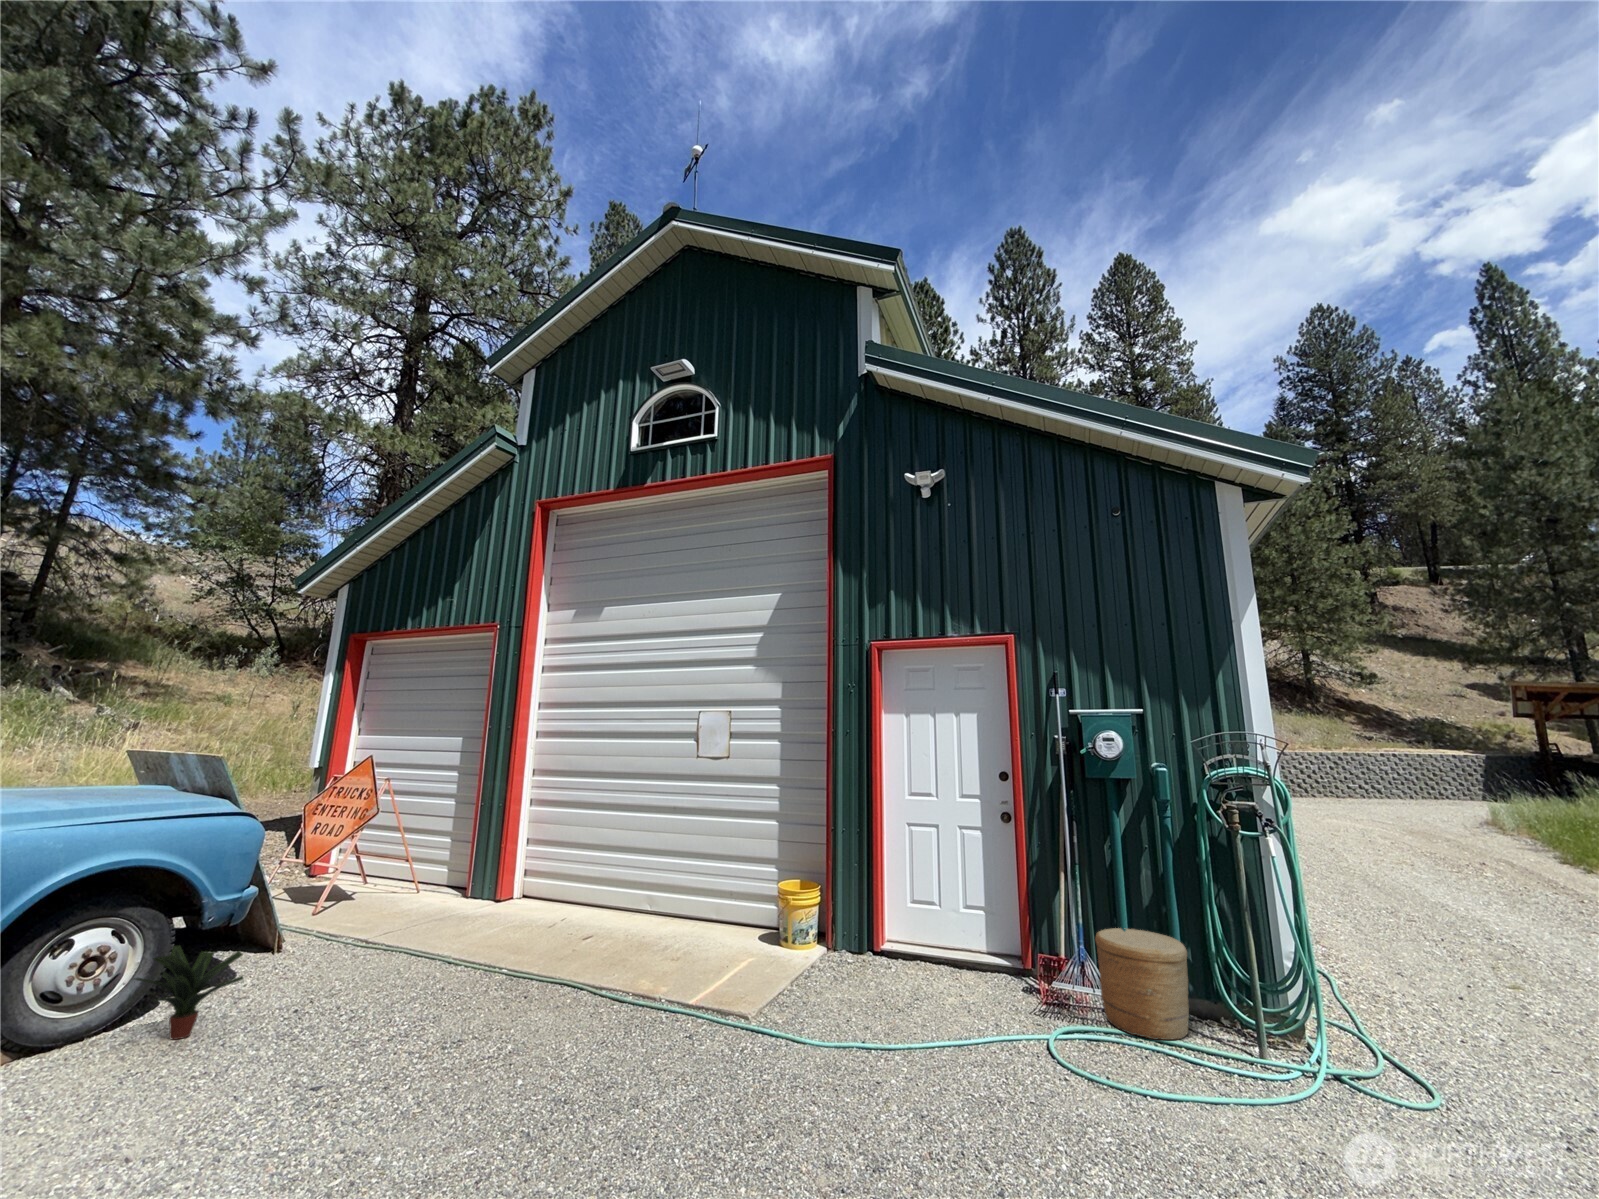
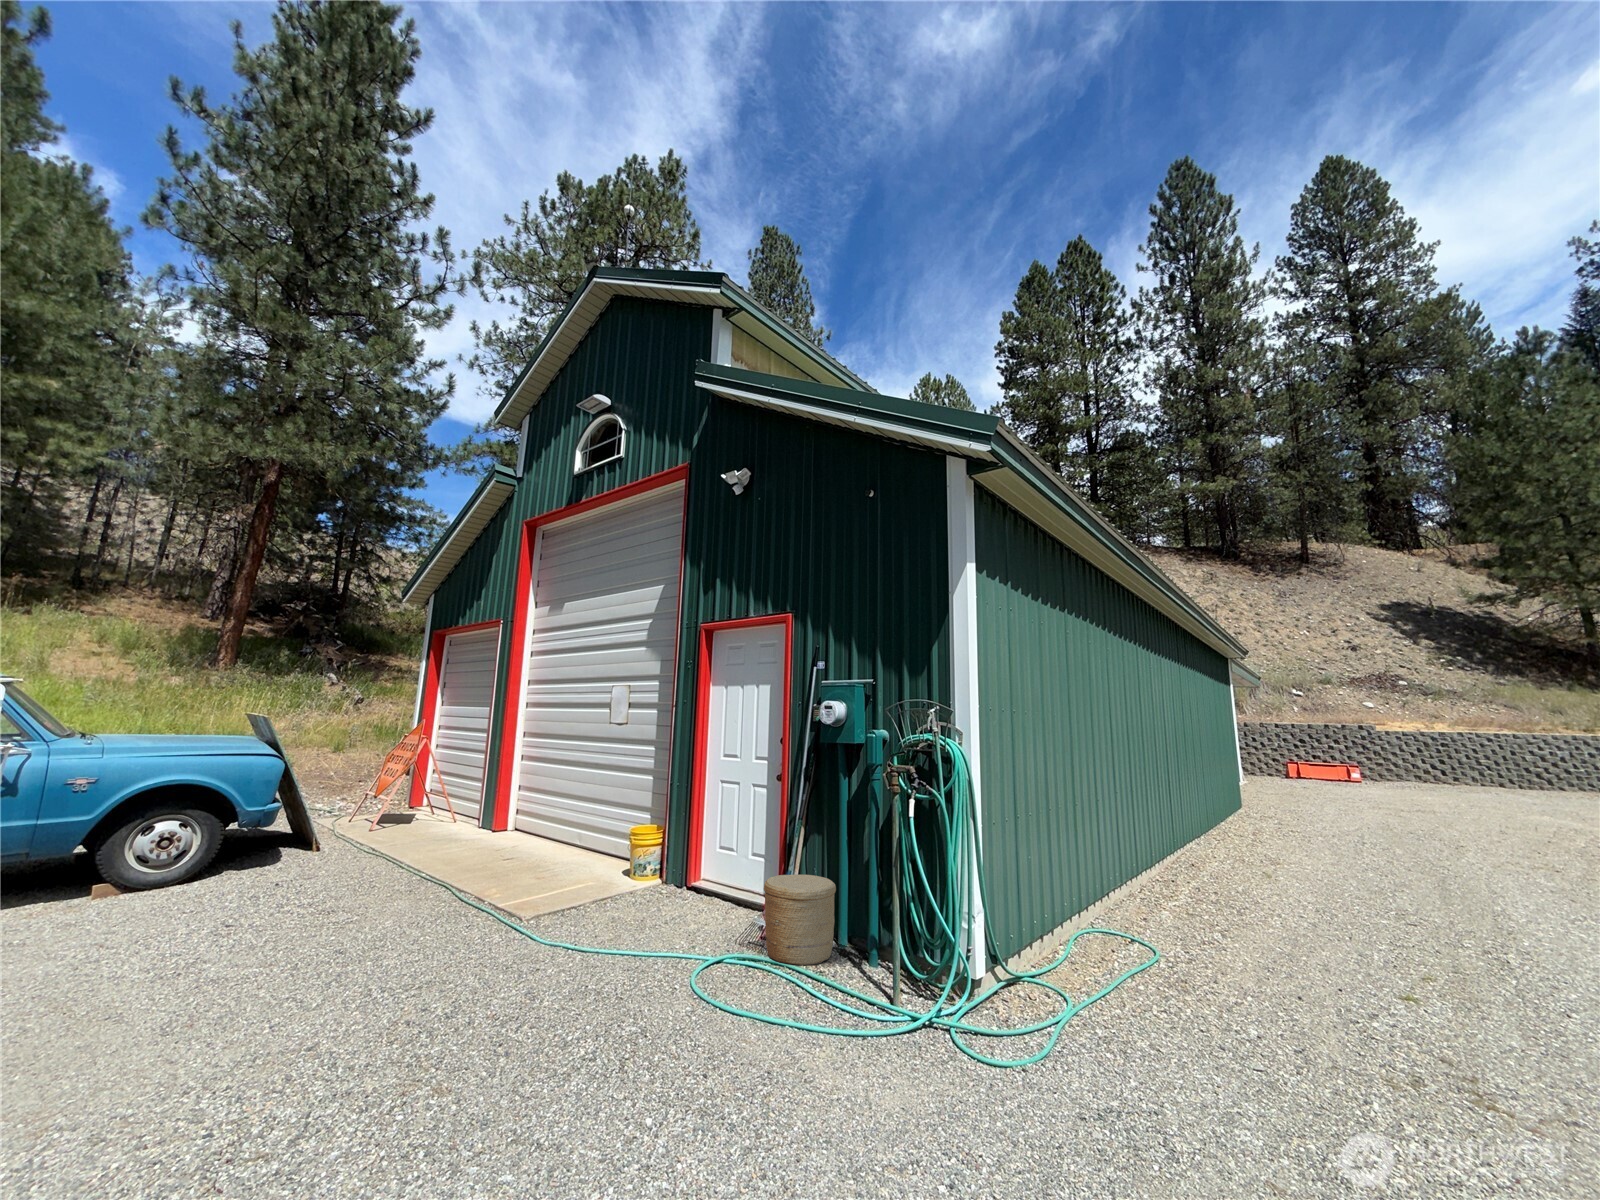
potted plant: present [134,946,243,1040] -> none [184,837,250,891]

